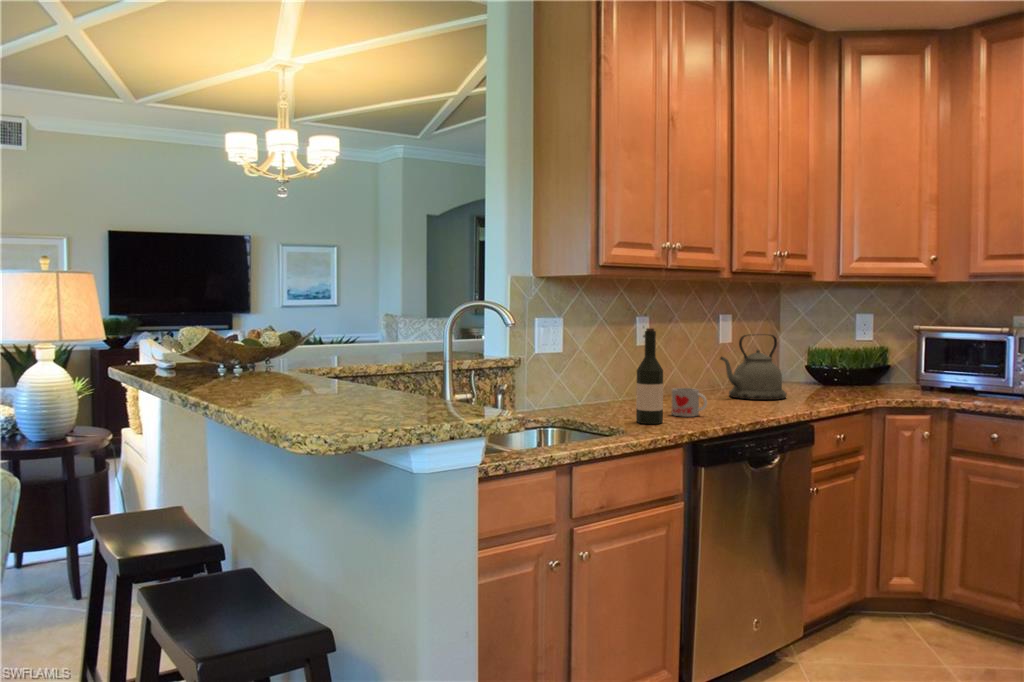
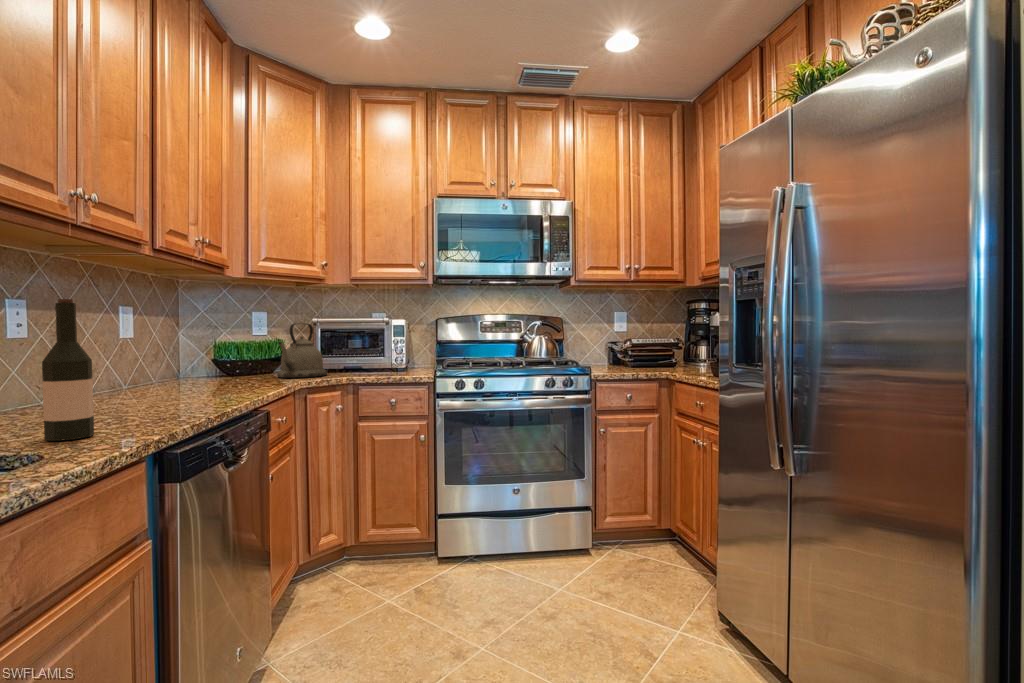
kettle: present [720,335,787,400] -> present [277,324,327,378]
mug: present [672,388,707,417] -> none [93,385,152,423]

